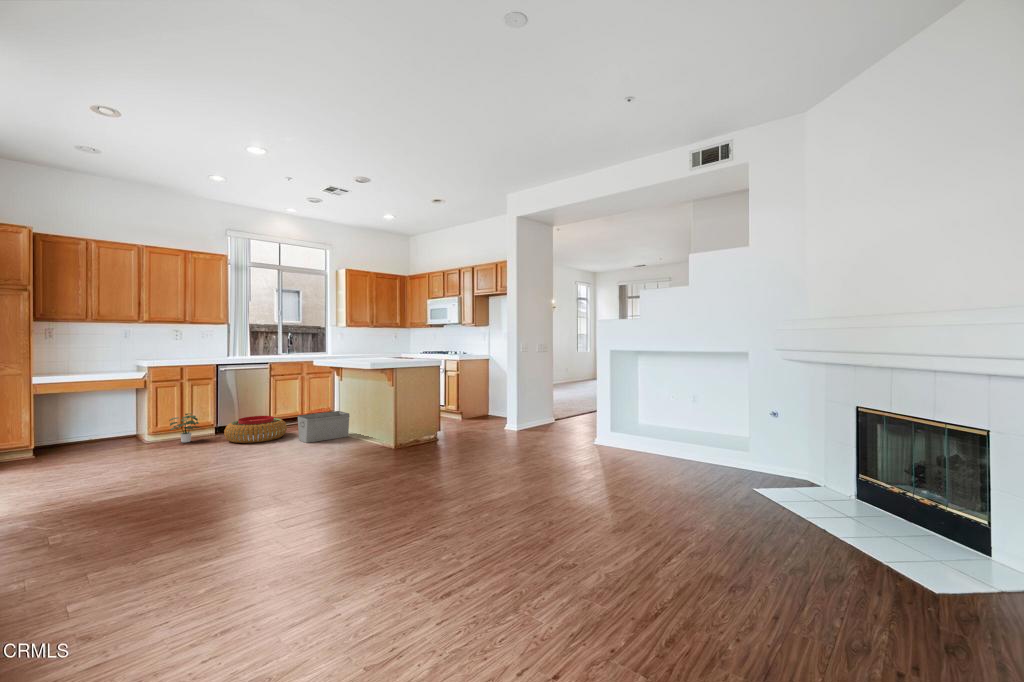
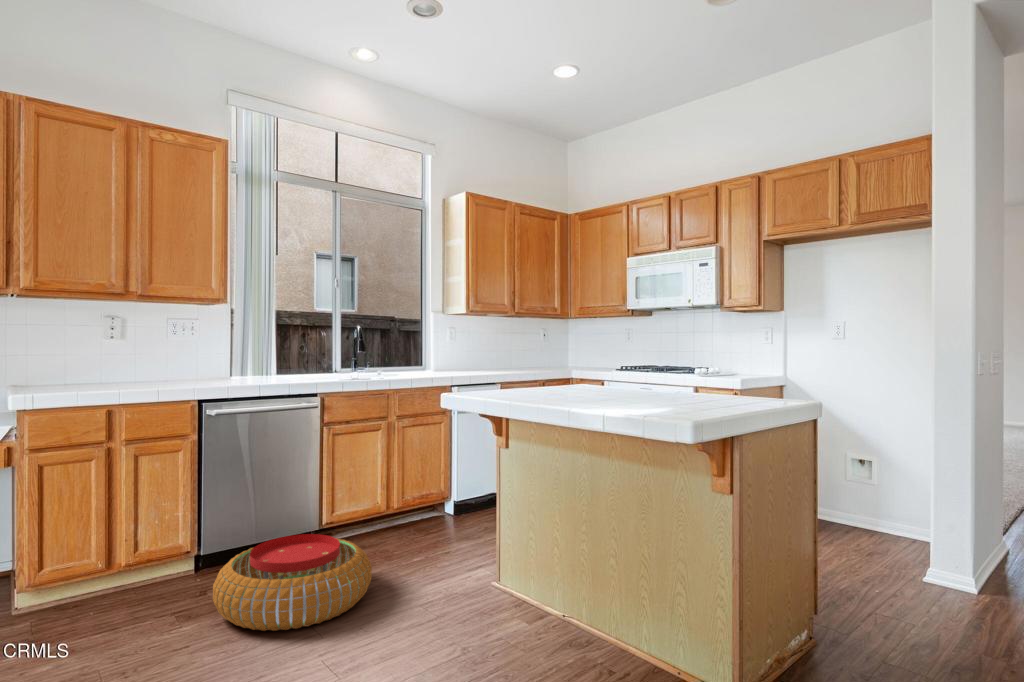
storage bin: present [298,411,350,443] -> none [407,525,543,639]
potted plant: present [169,413,200,443] -> none [68,530,159,618]

